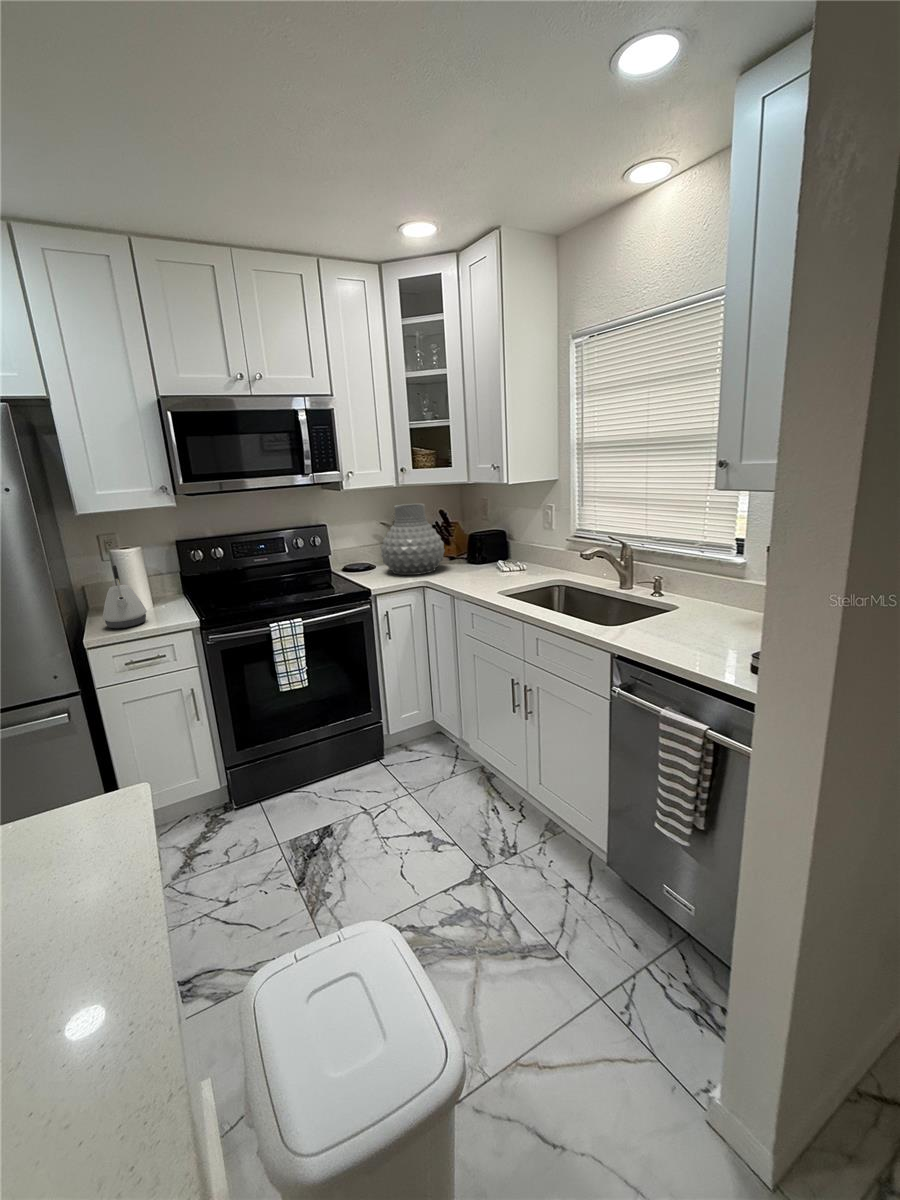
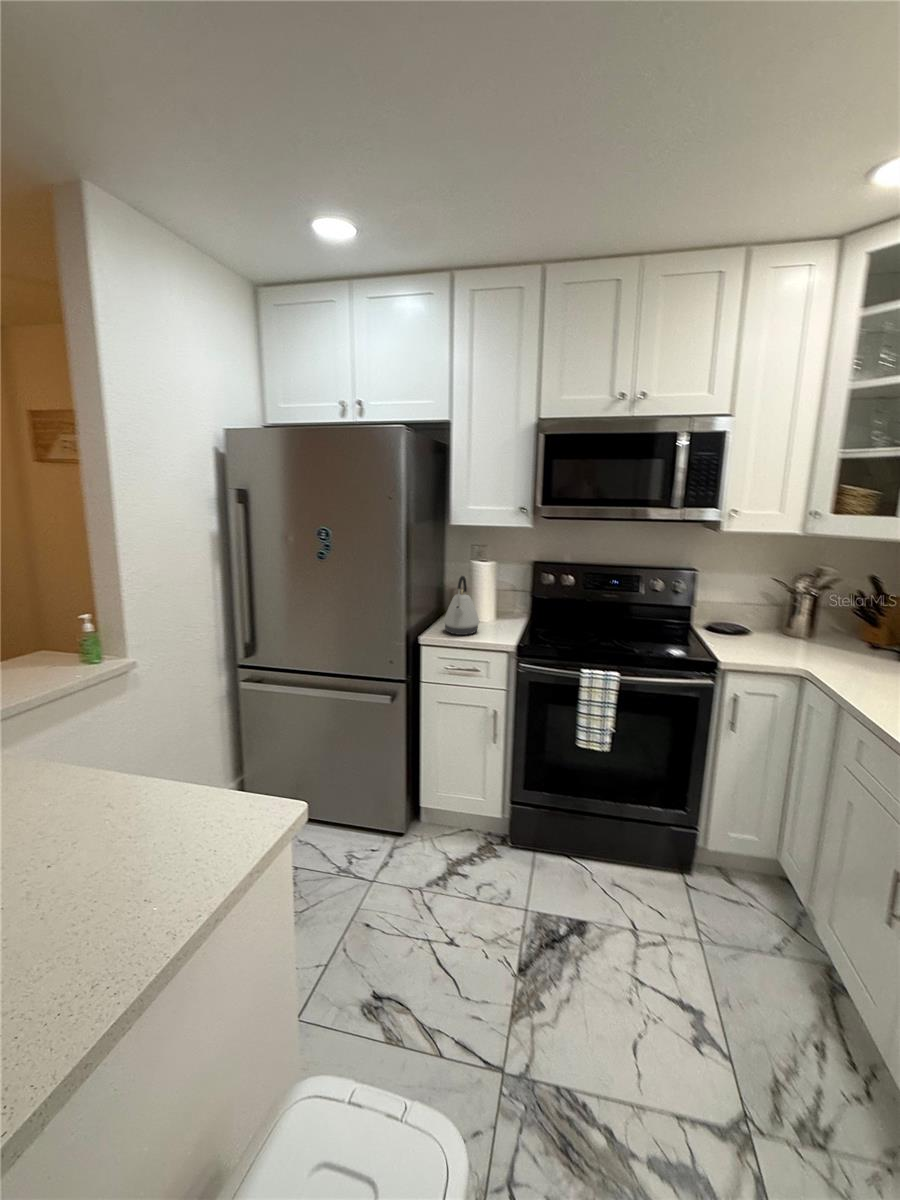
vase: present [381,504,445,575] -> none [755,560,861,660]

